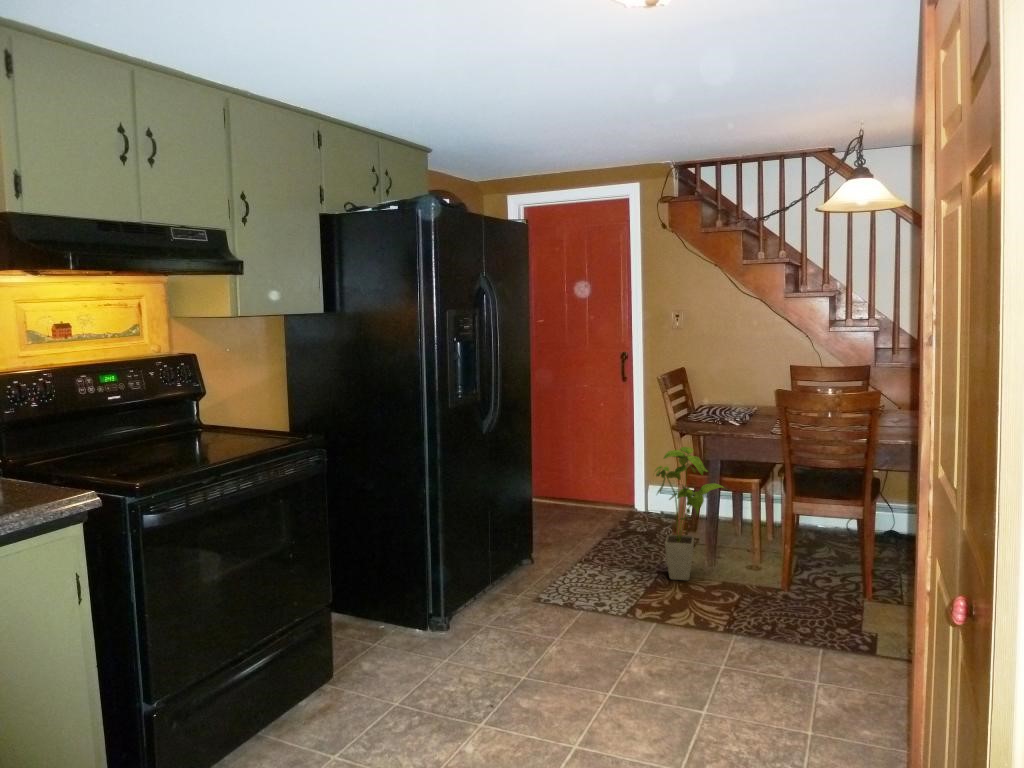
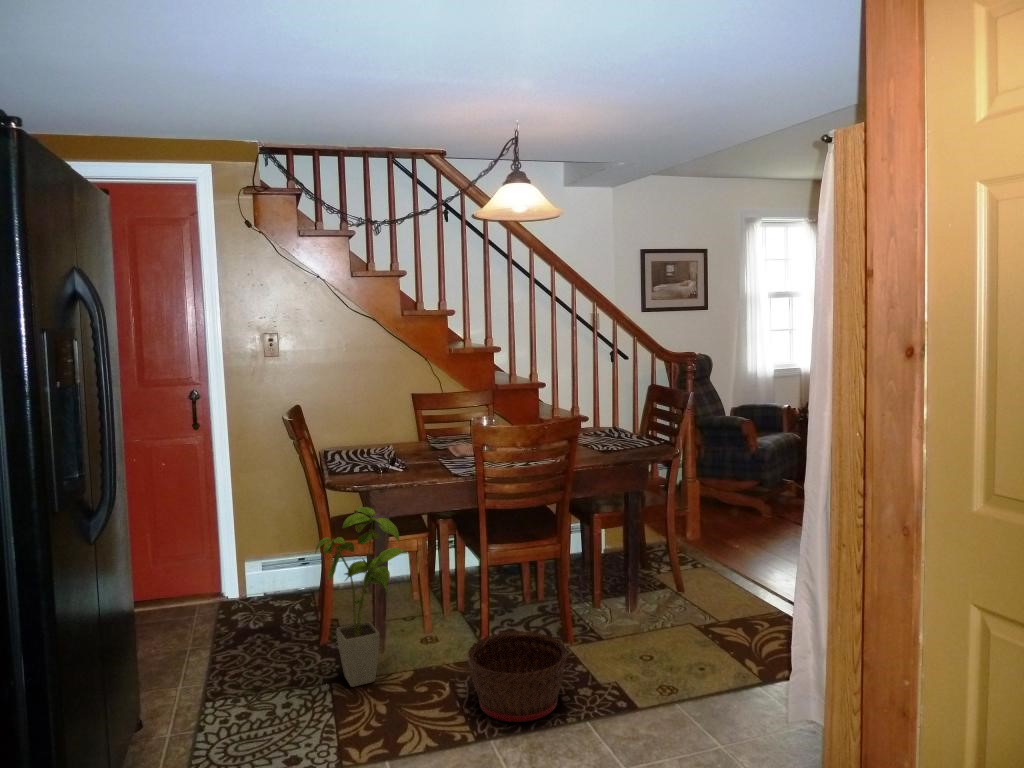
basket: none [739,565,826,635] -> present [468,631,567,722]

